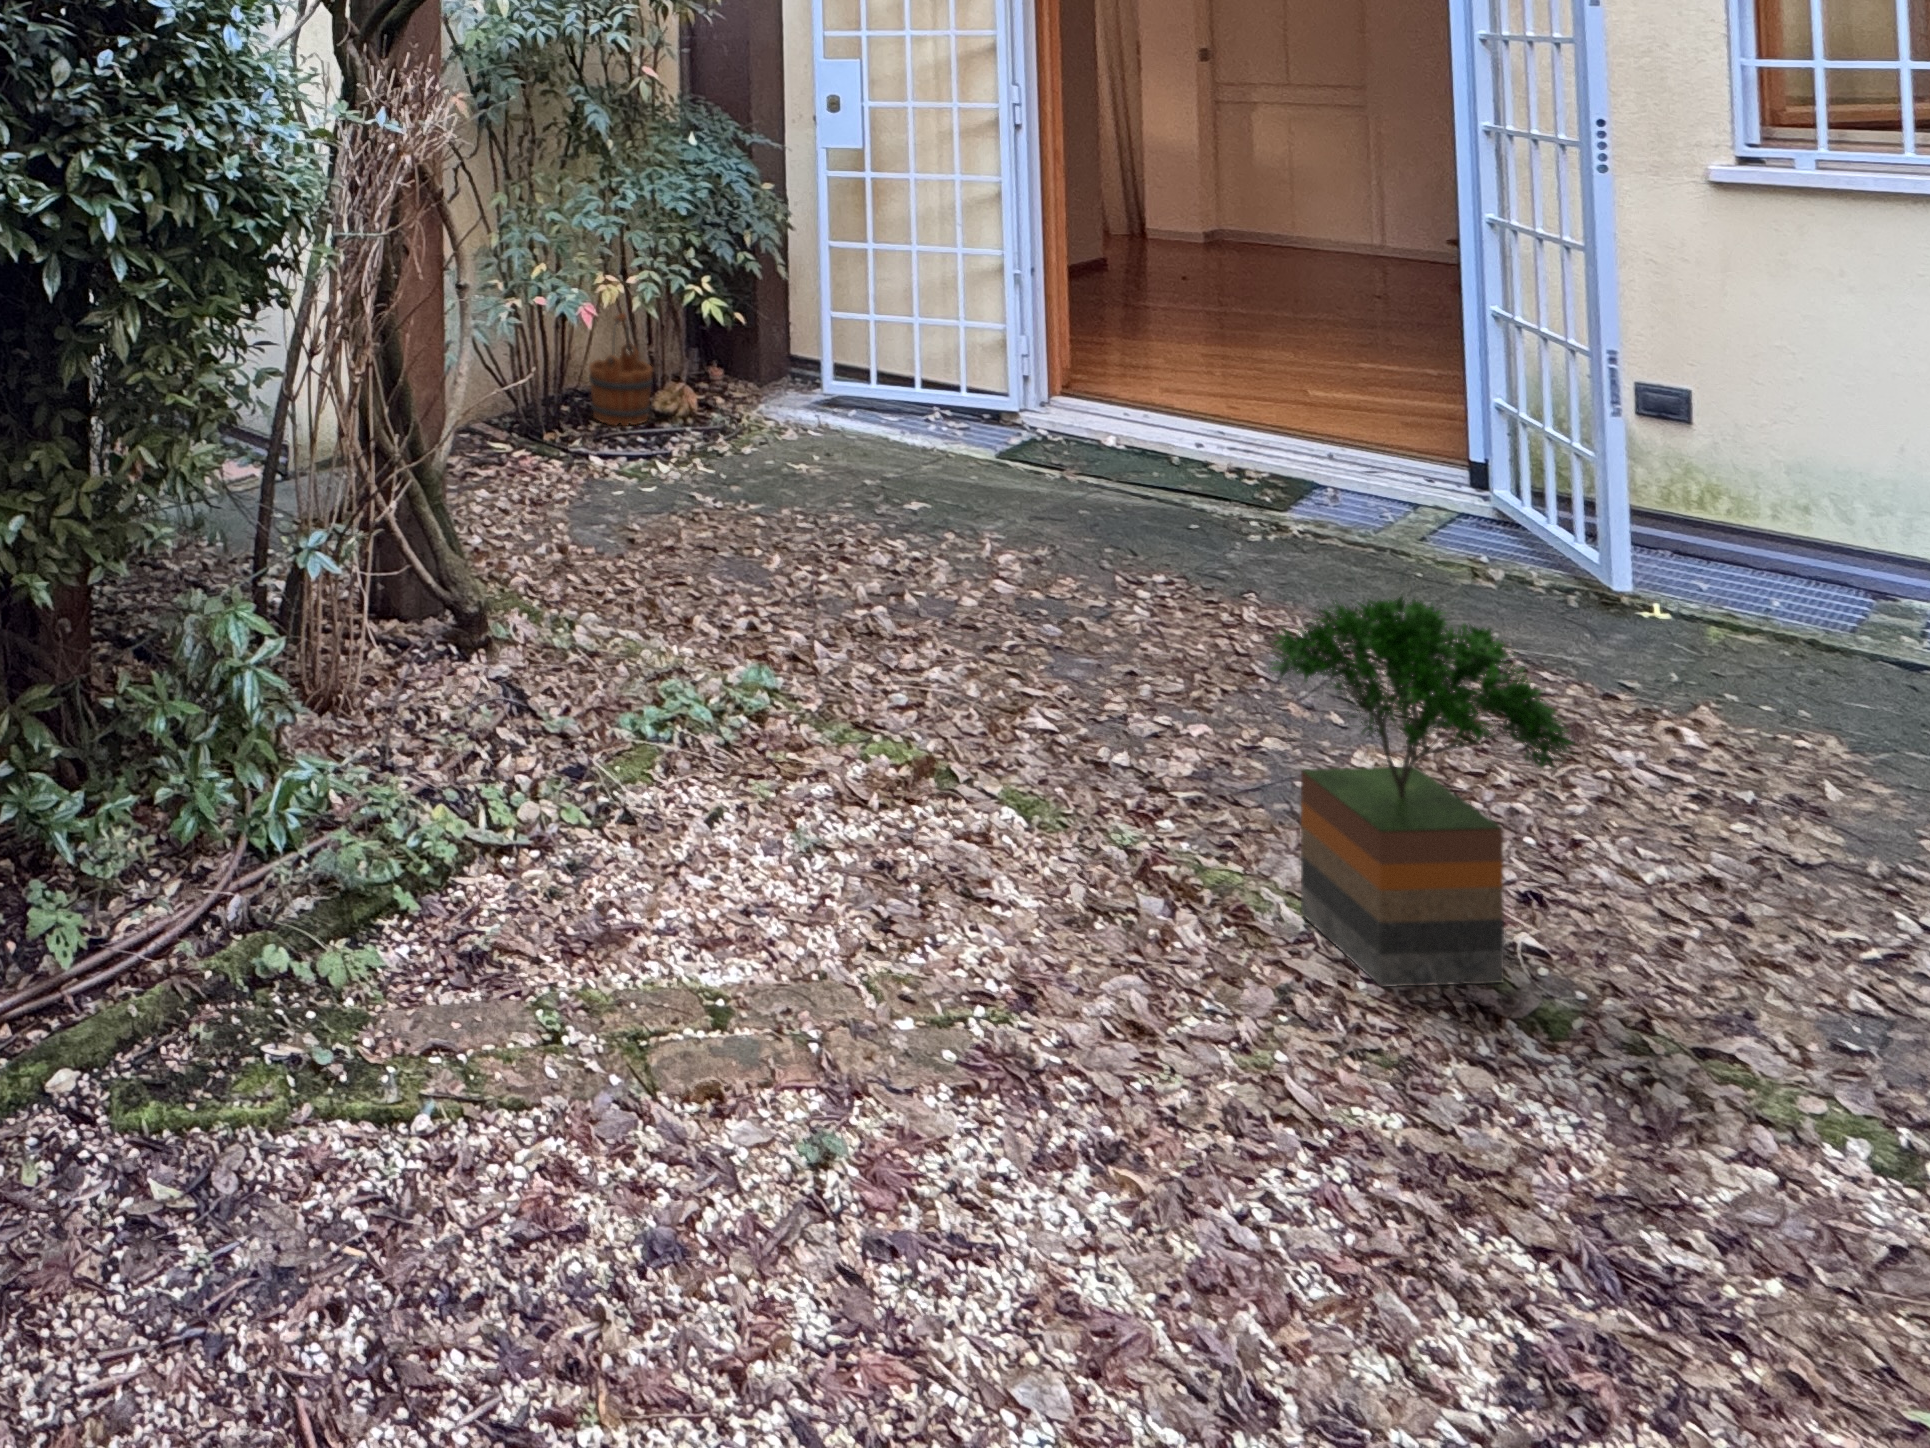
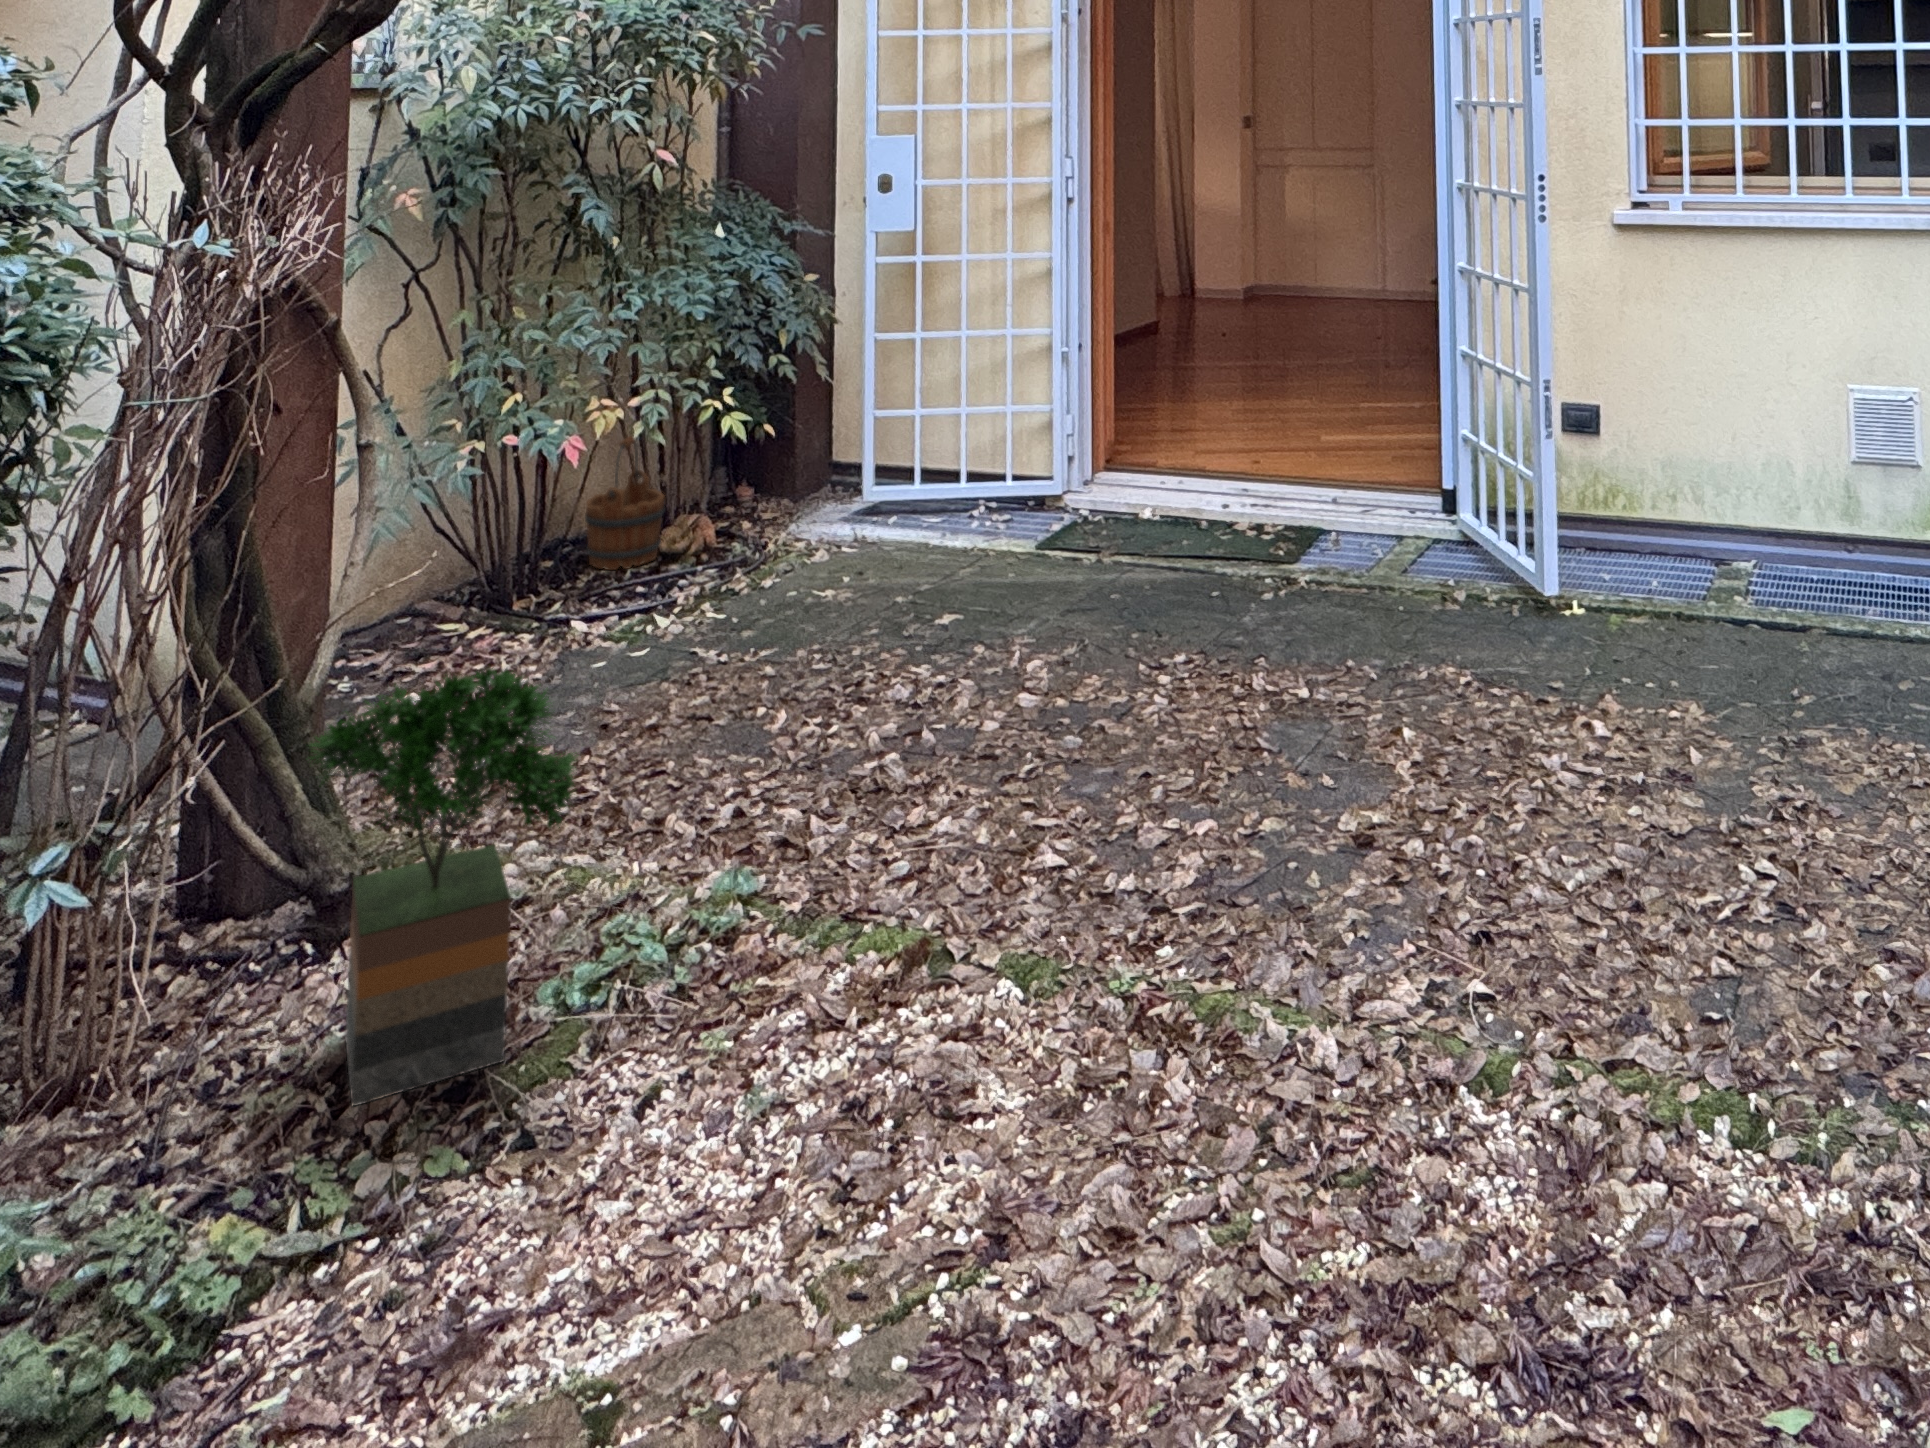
potted tree: present [1271,597,1574,987] -> present [311,667,576,1106]

